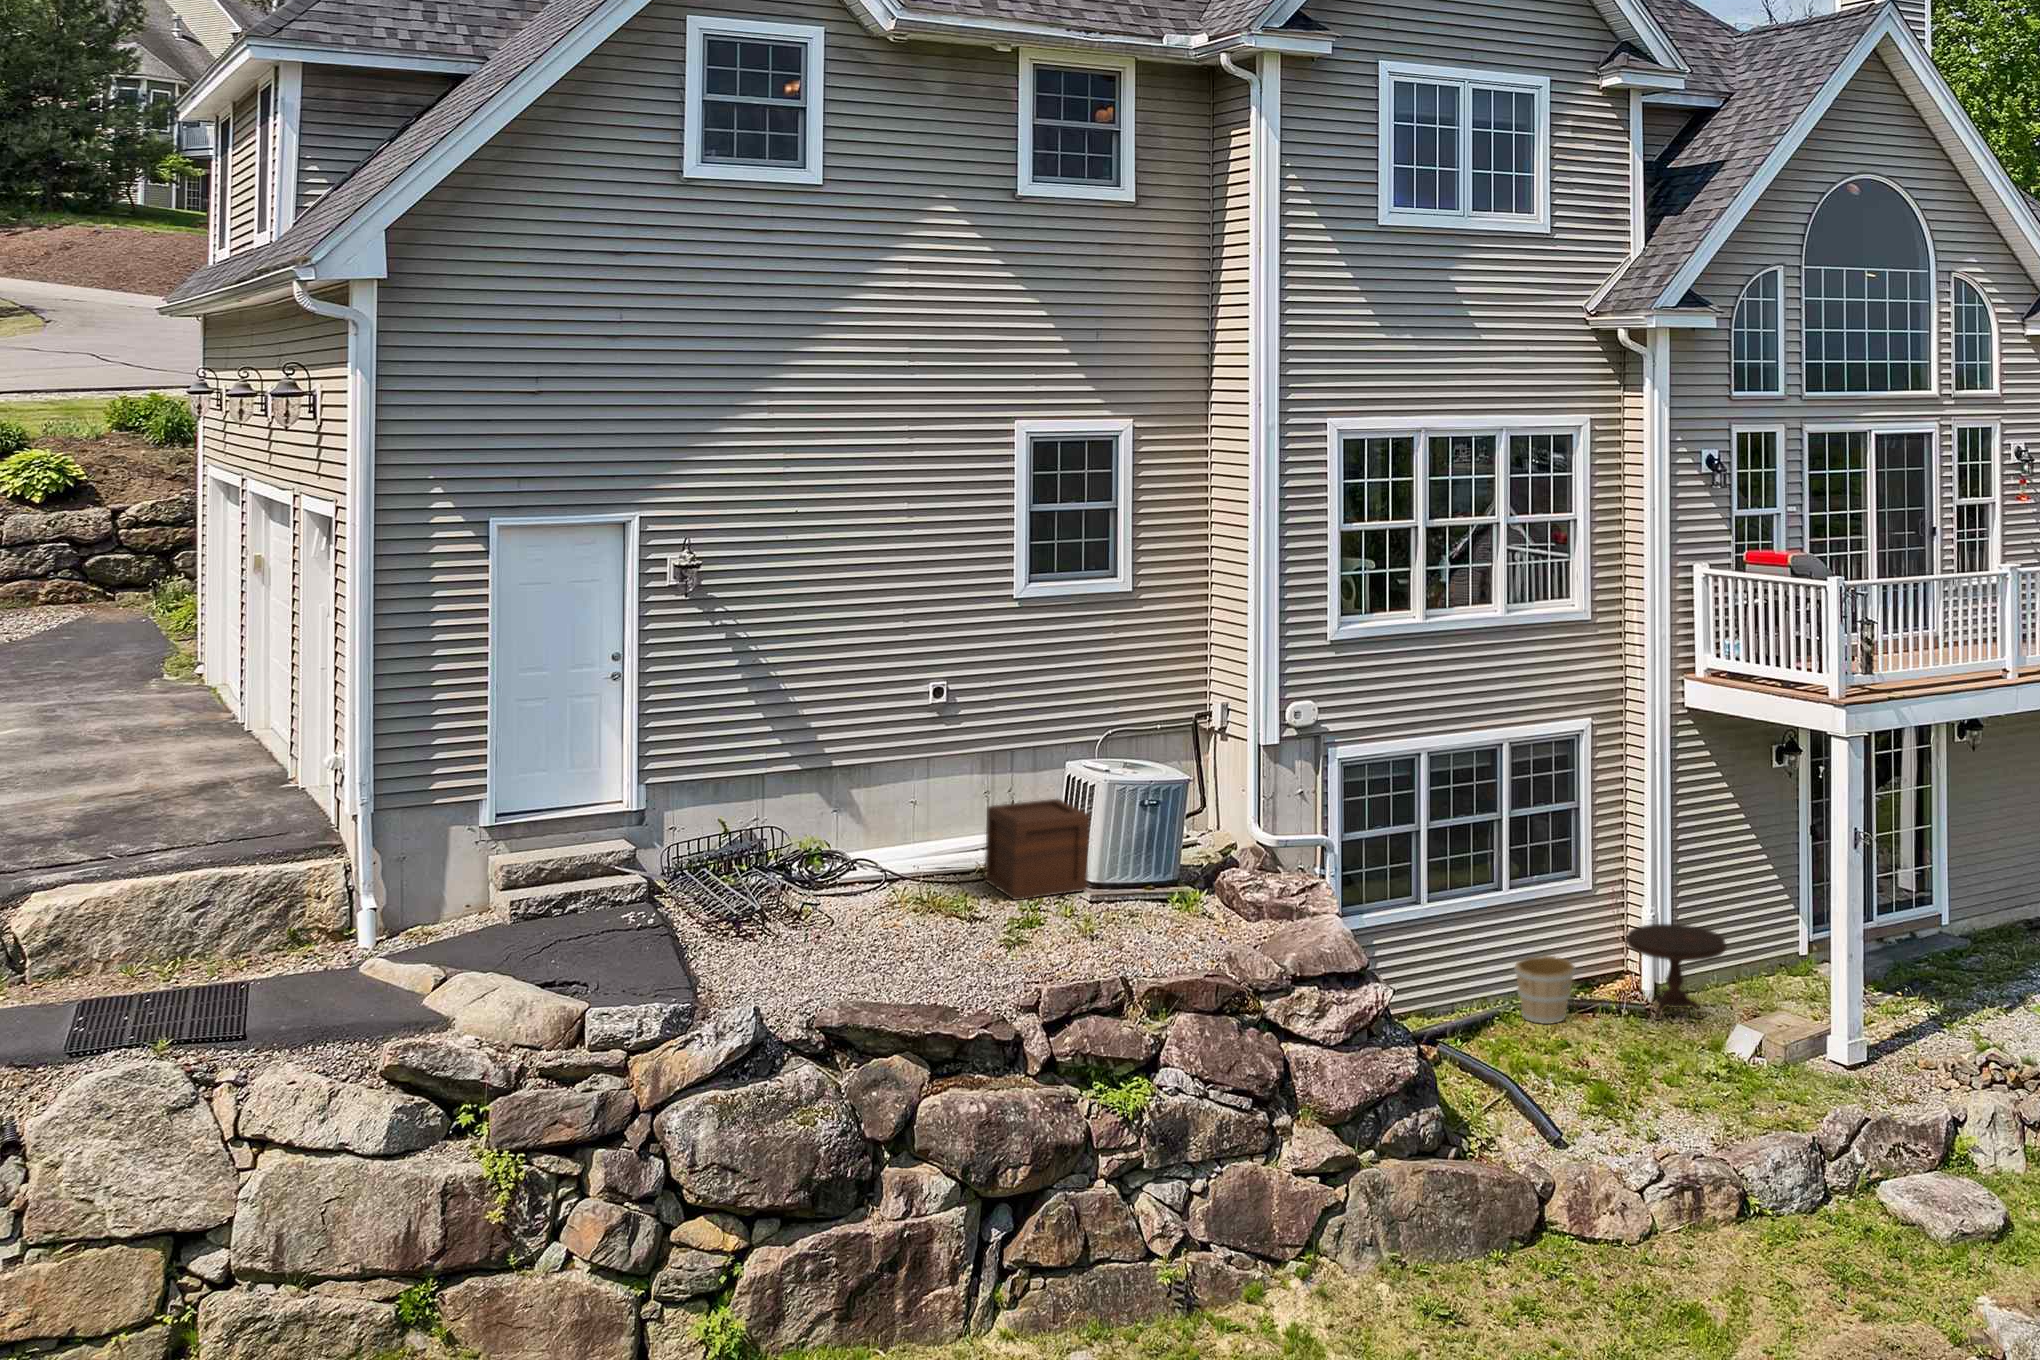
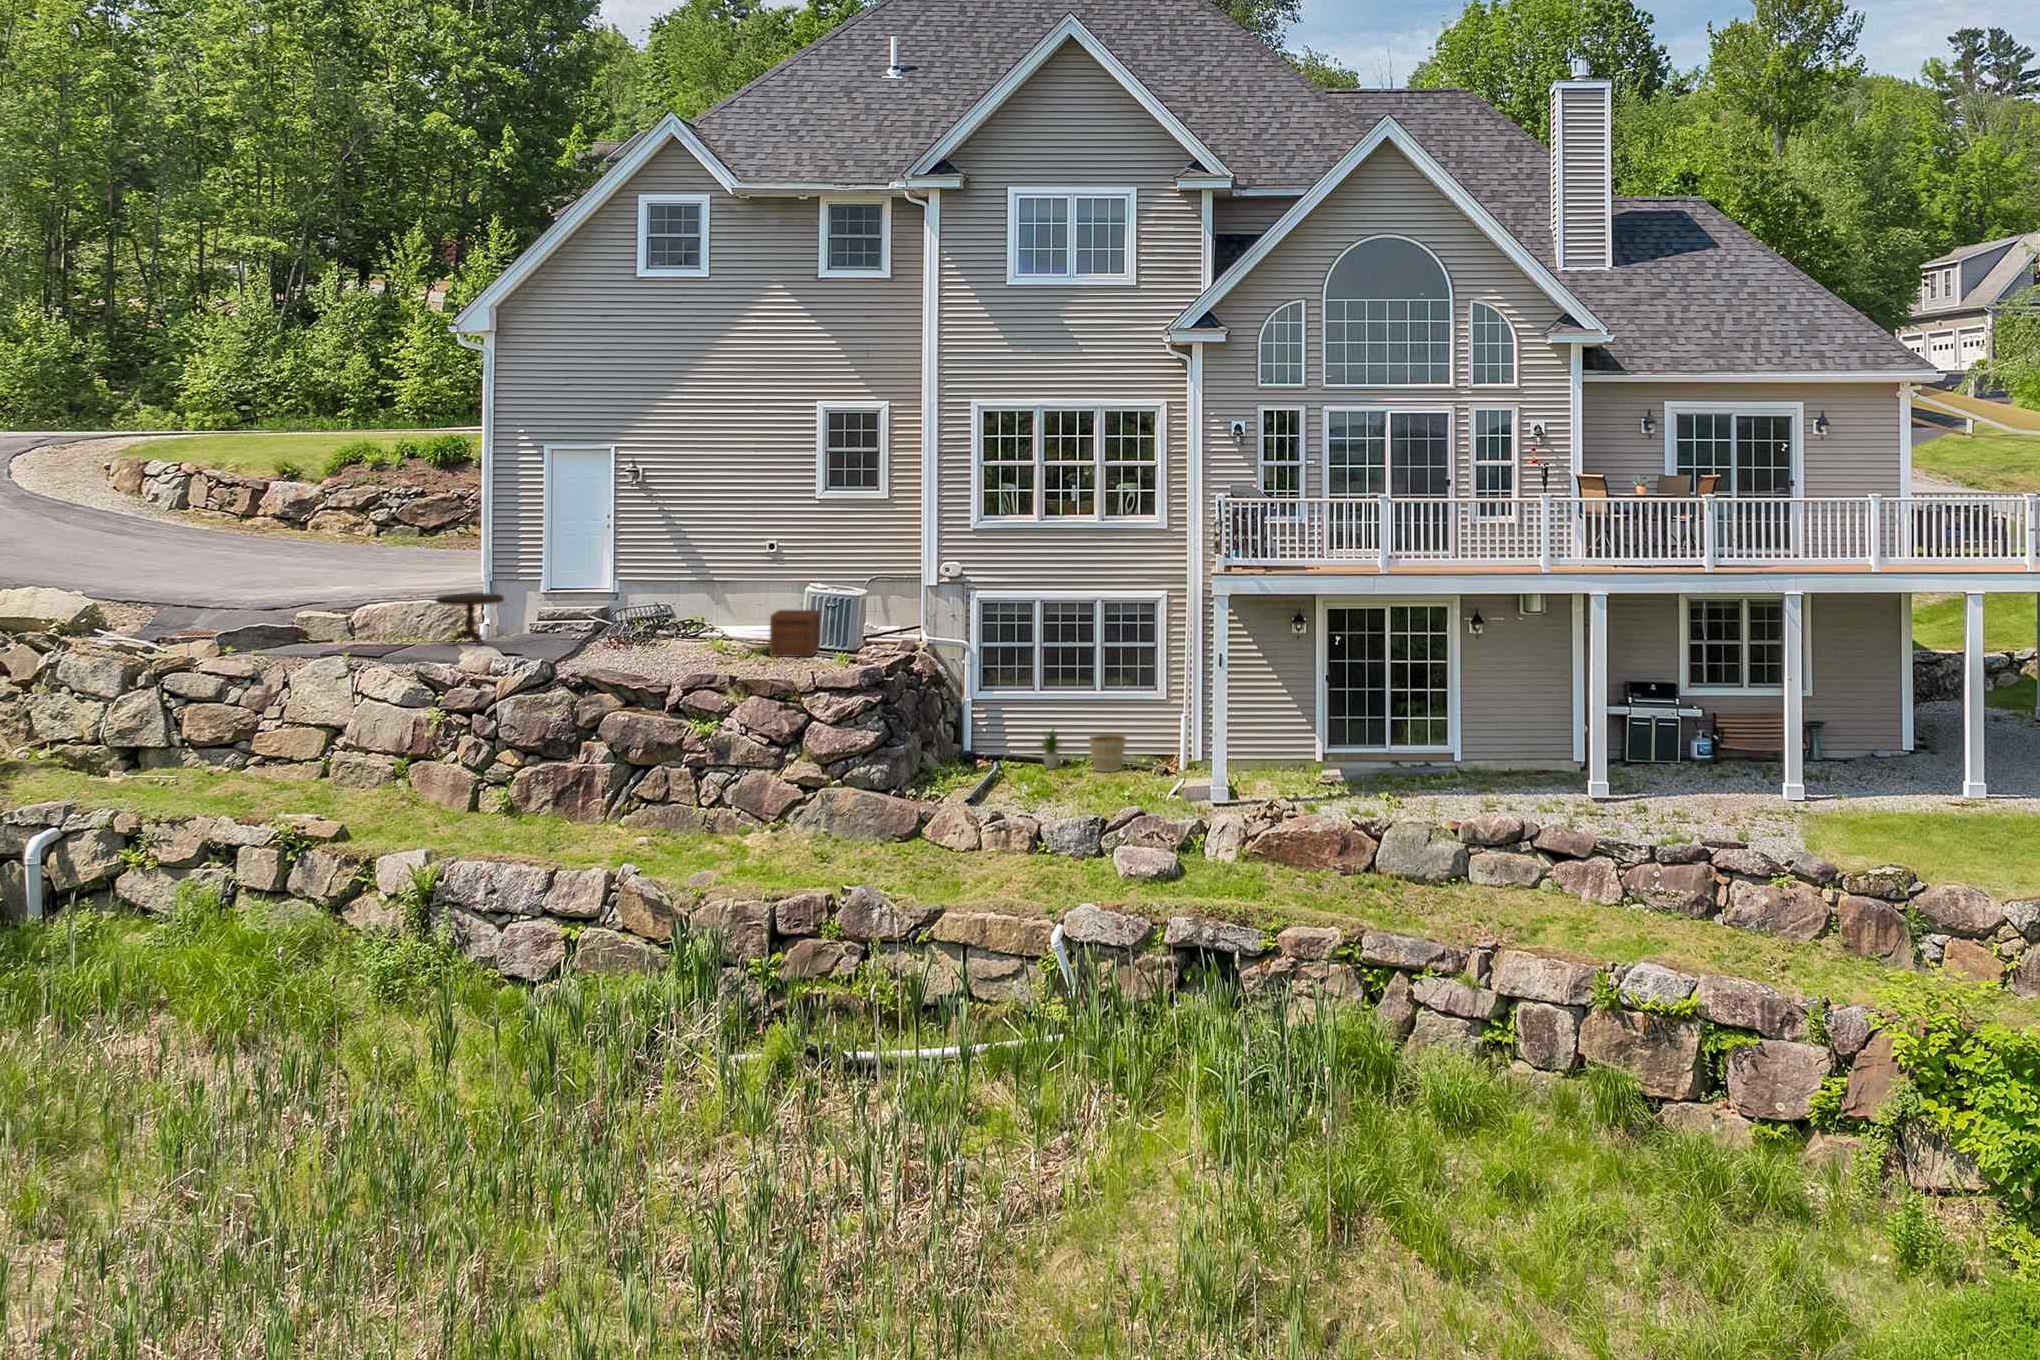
side table: present [1626,924,1727,1020] -> present [436,593,504,645]
potted plant: none [1439,956,1483,1031] -> present [1039,728,1062,769]

